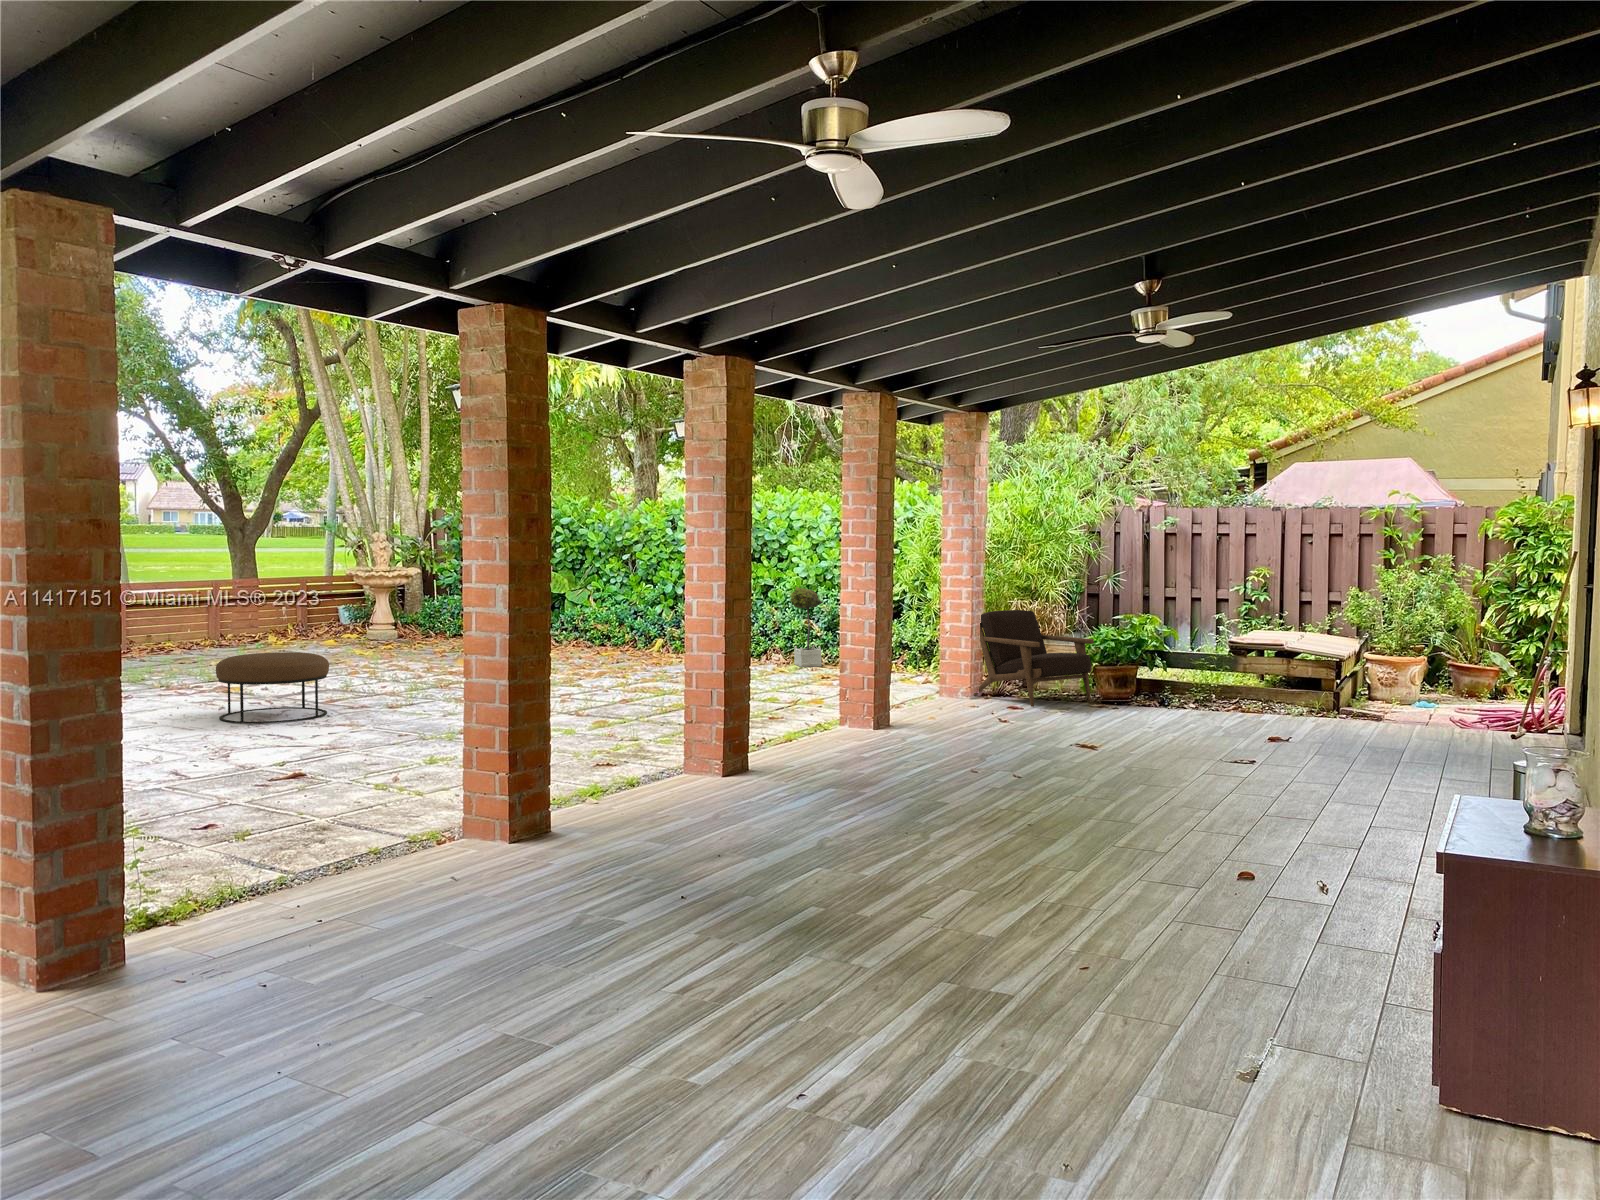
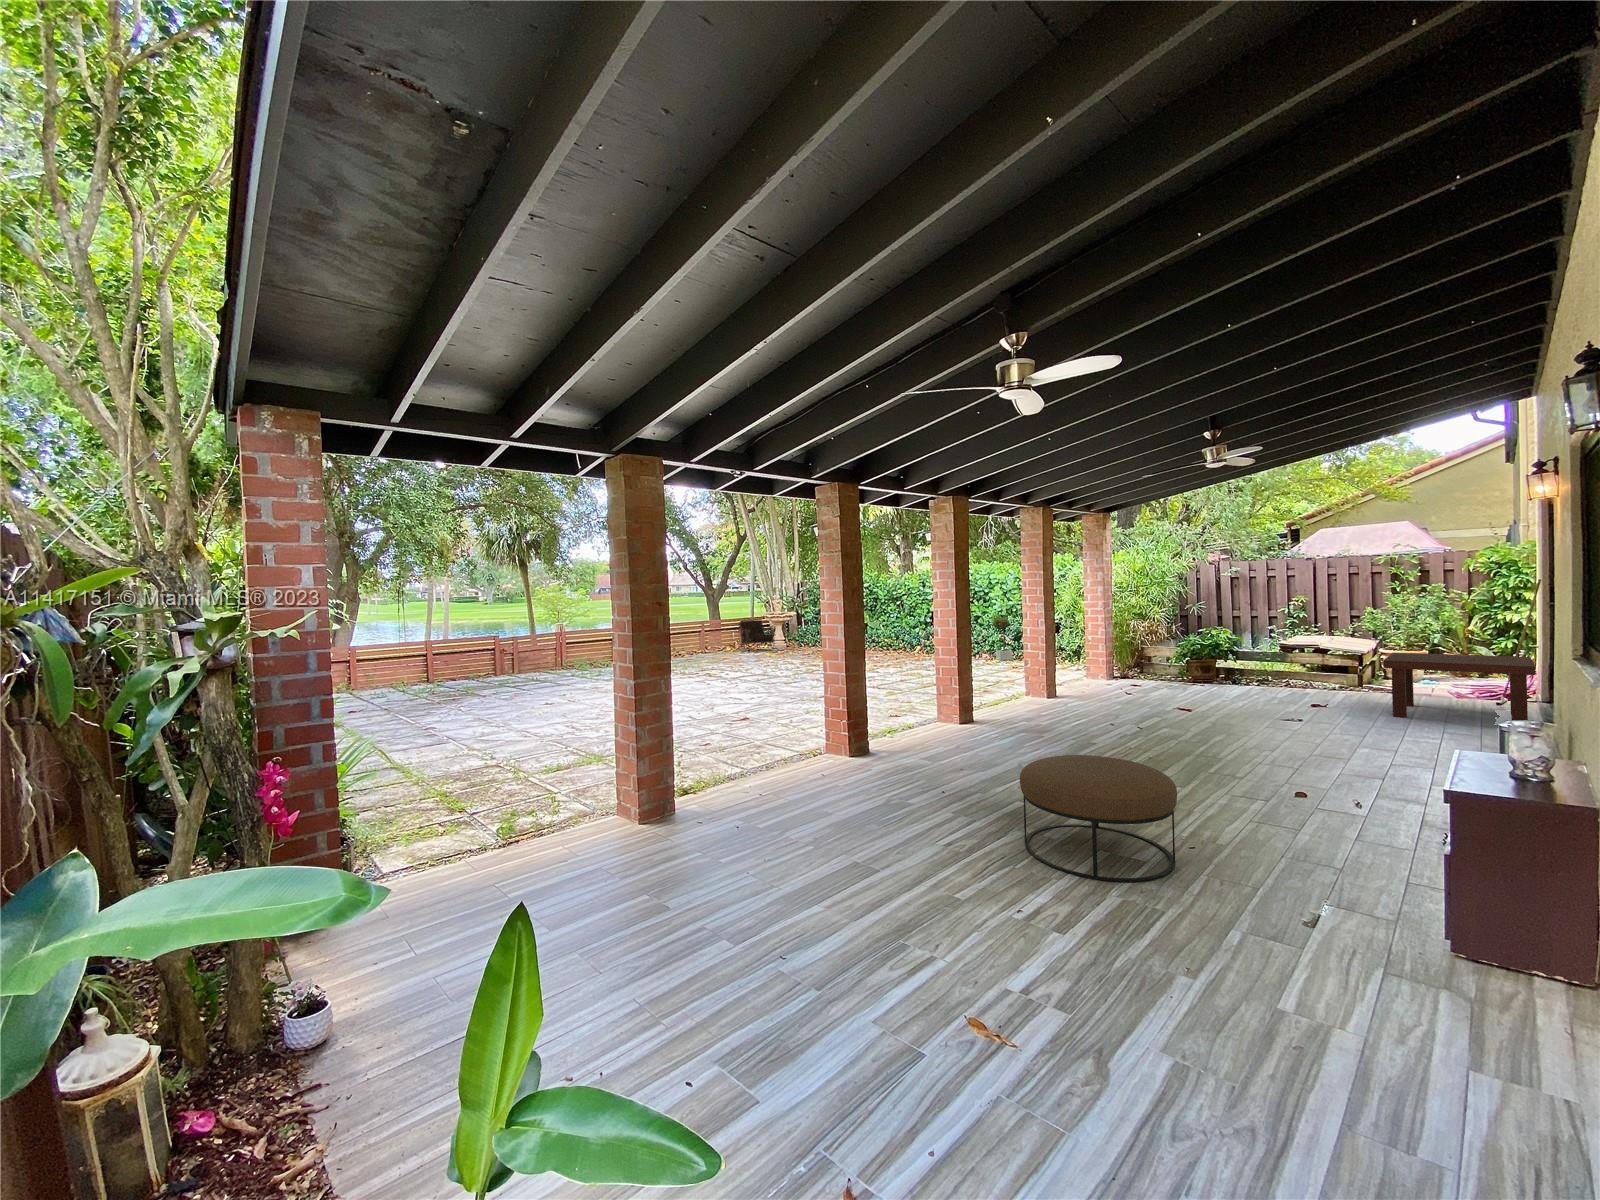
armchair: present [973,610,1094,707] -> present [739,620,774,647]
ottoman: present [216,652,329,723] -> present [1020,755,1177,882]
coffee table: none [1377,660,1571,779] -> present [1383,652,1535,720]

